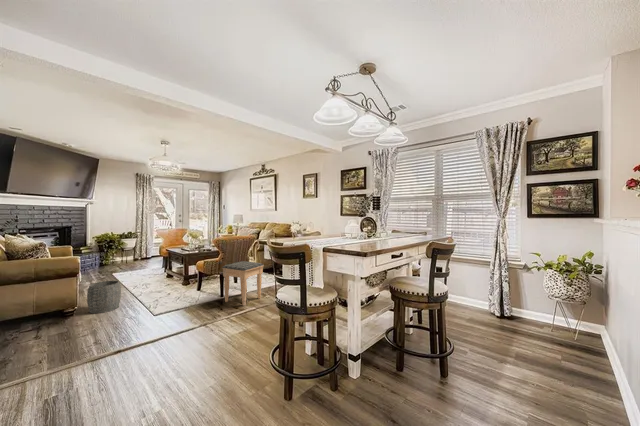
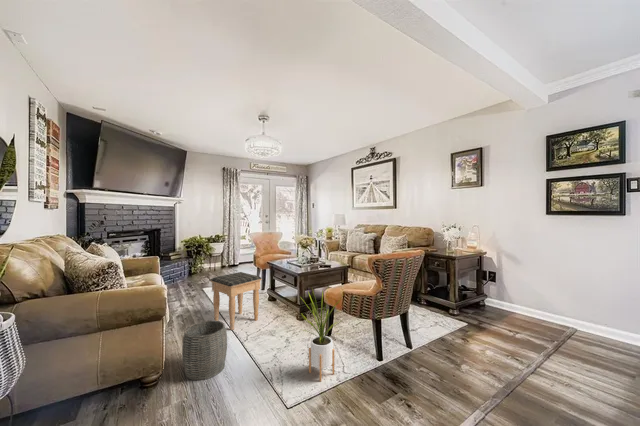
house plant: none [167,255,197,308] -> present [305,291,342,381]
footstool: present [222,261,264,306] -> present [211,272,262,330]

